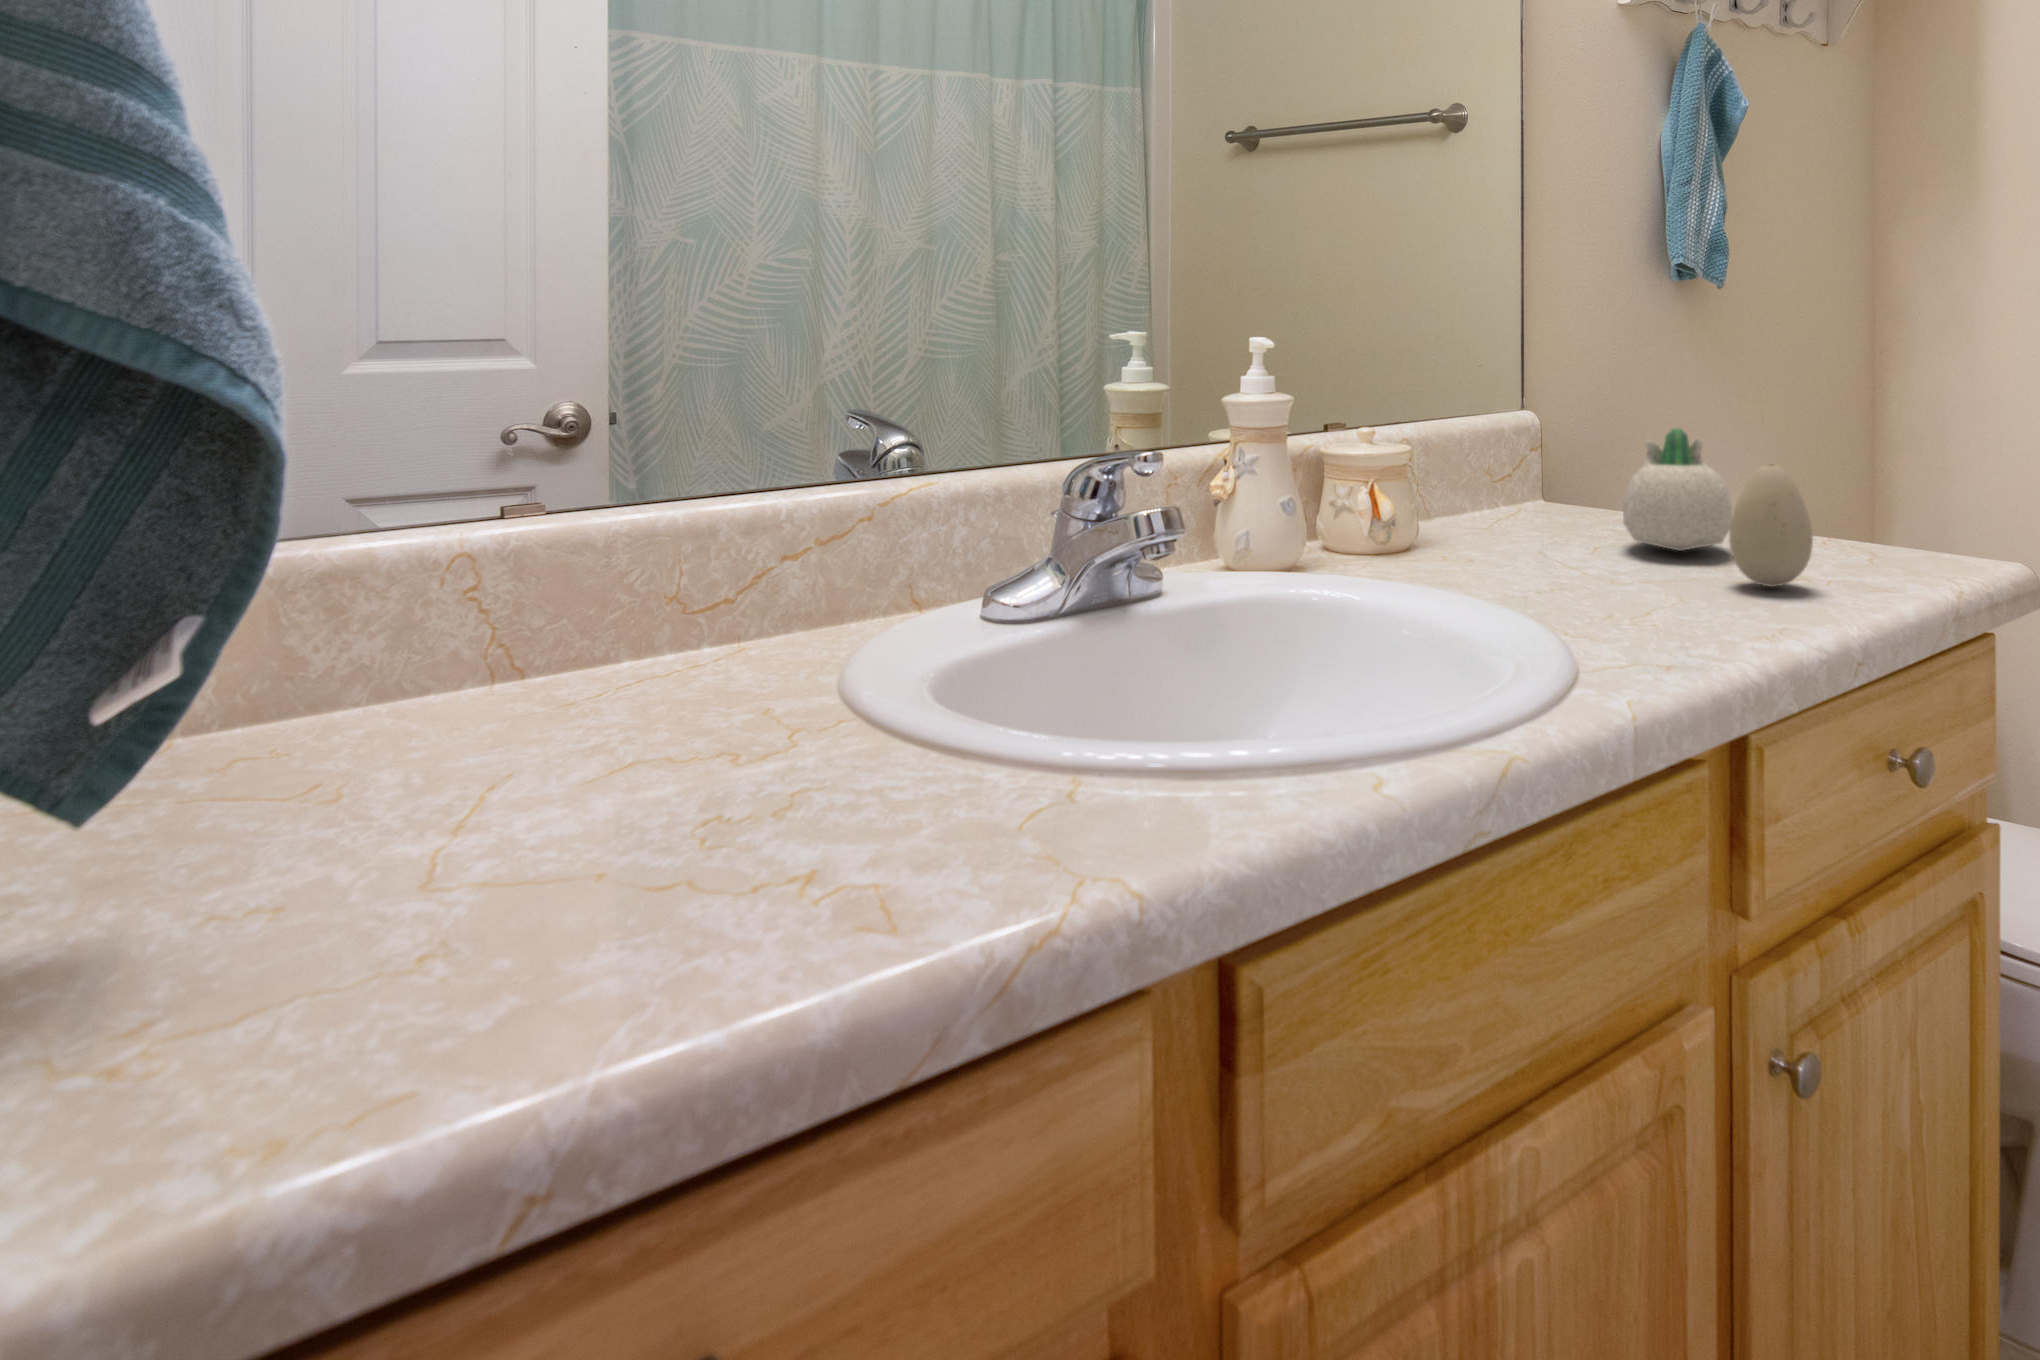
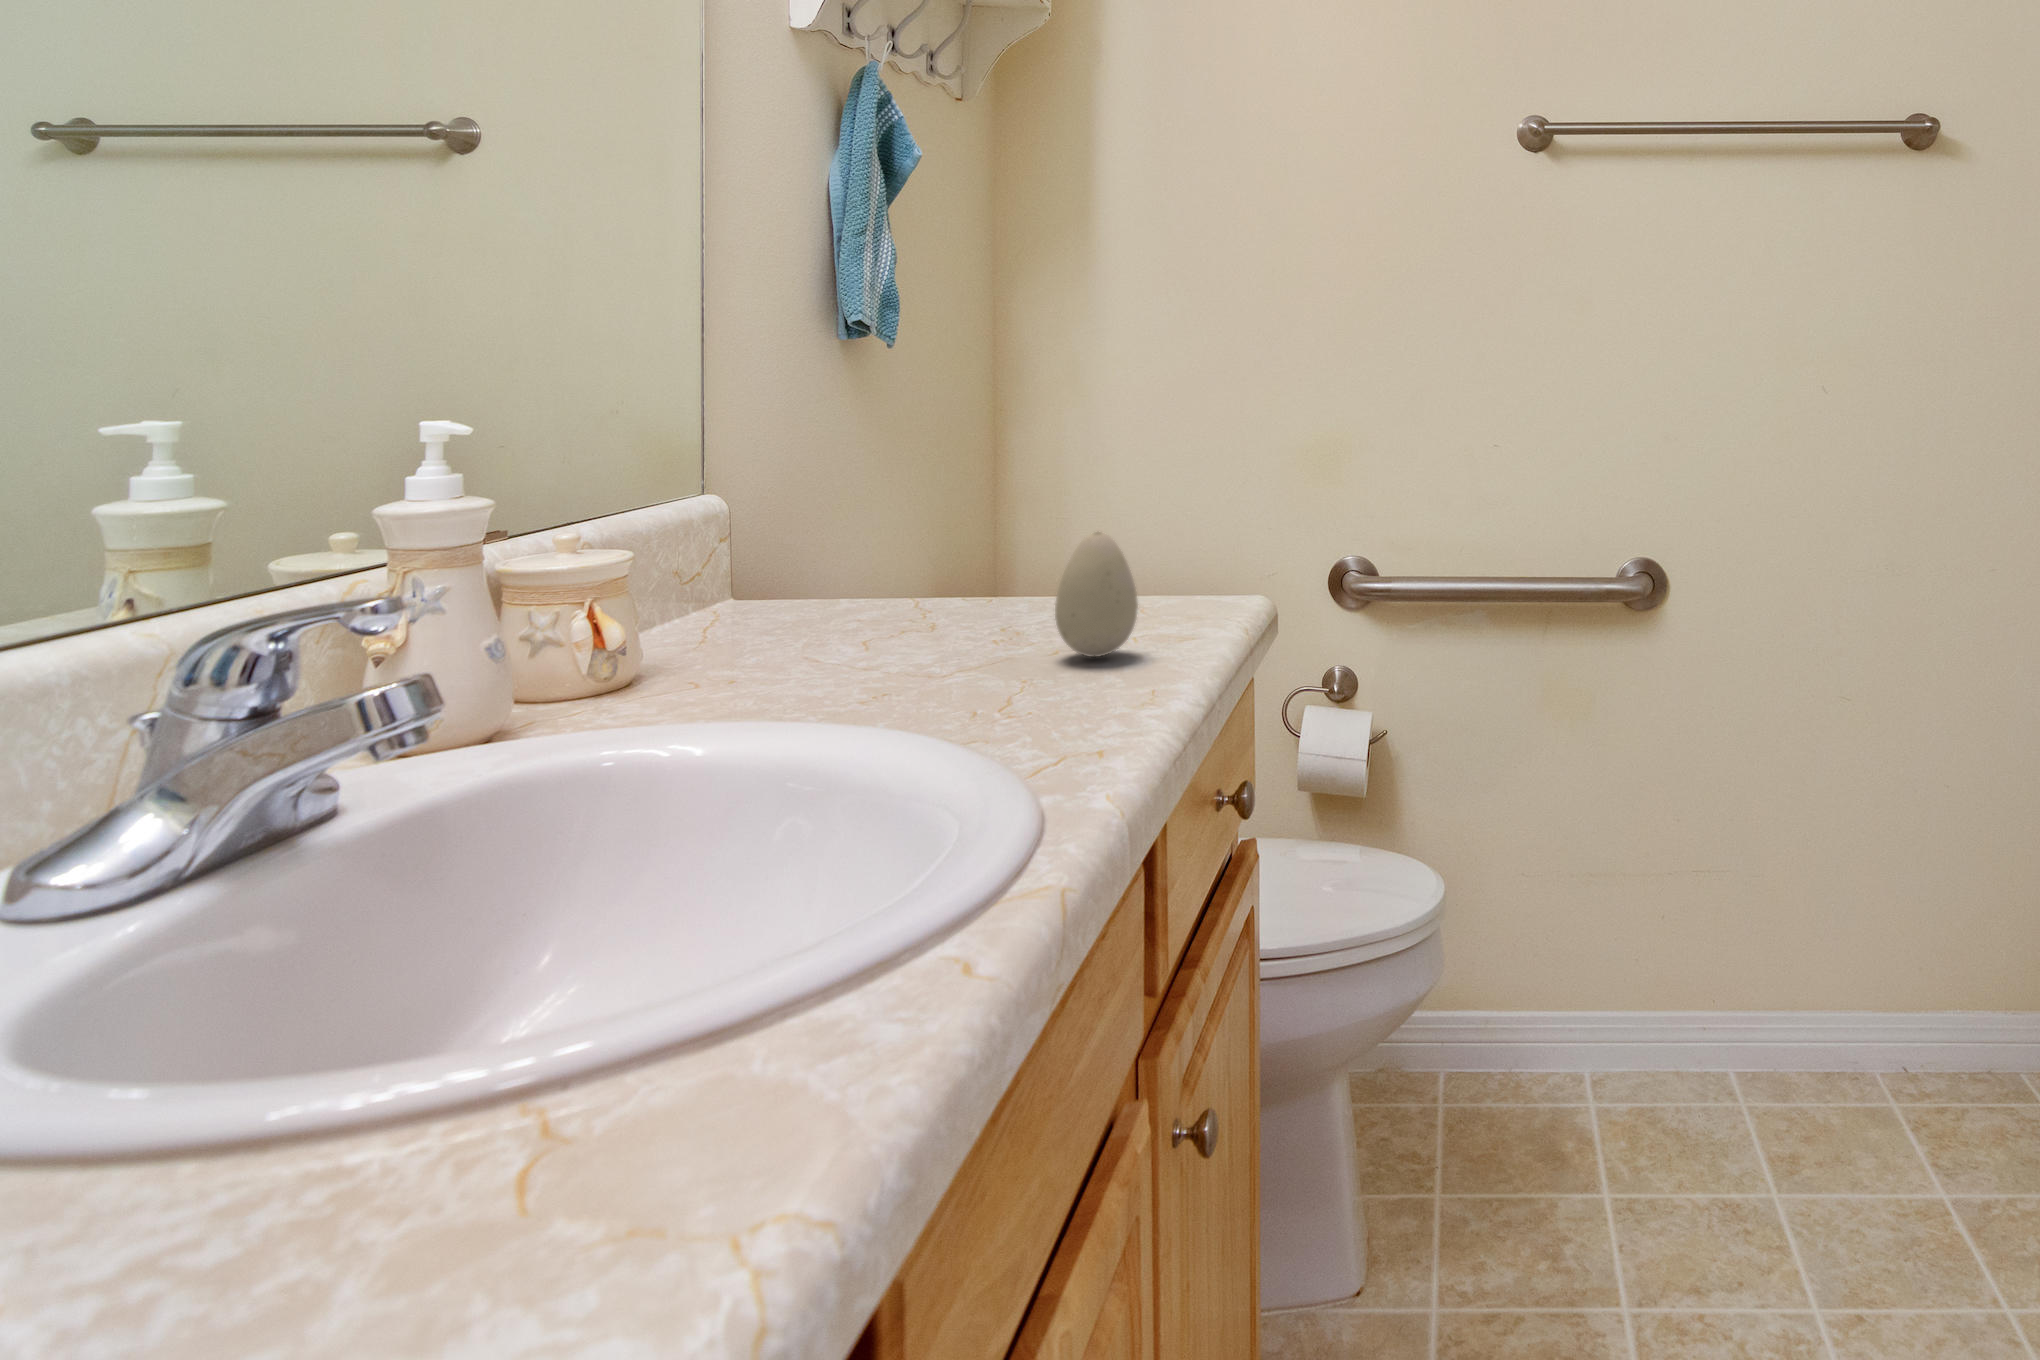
succulent planter: present [1623,428,1732,551] -> none [897,500,1022,633]

